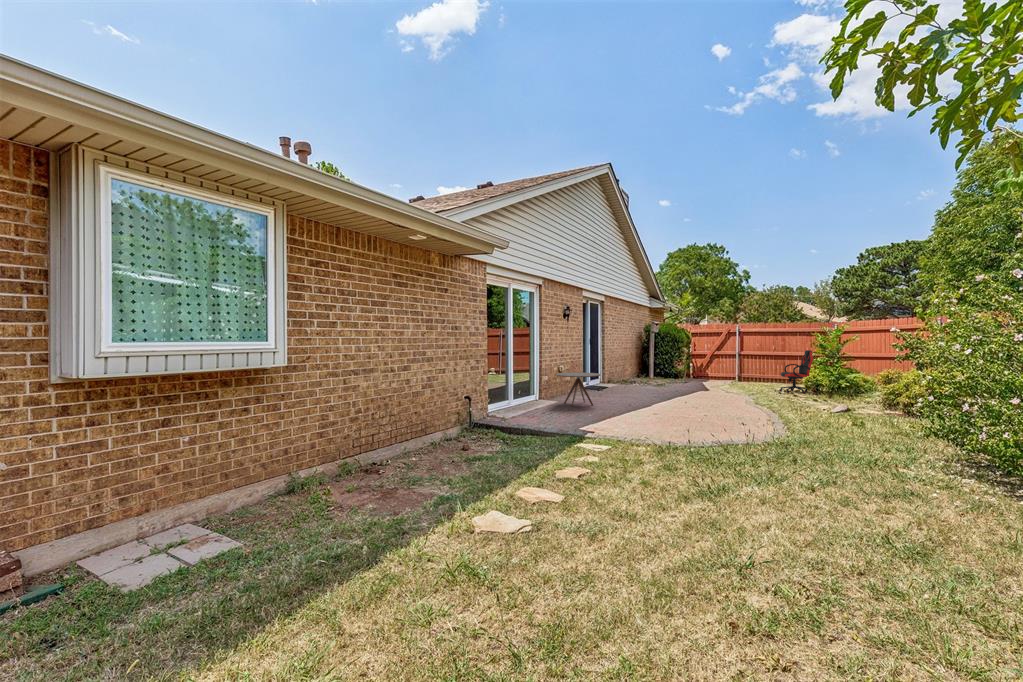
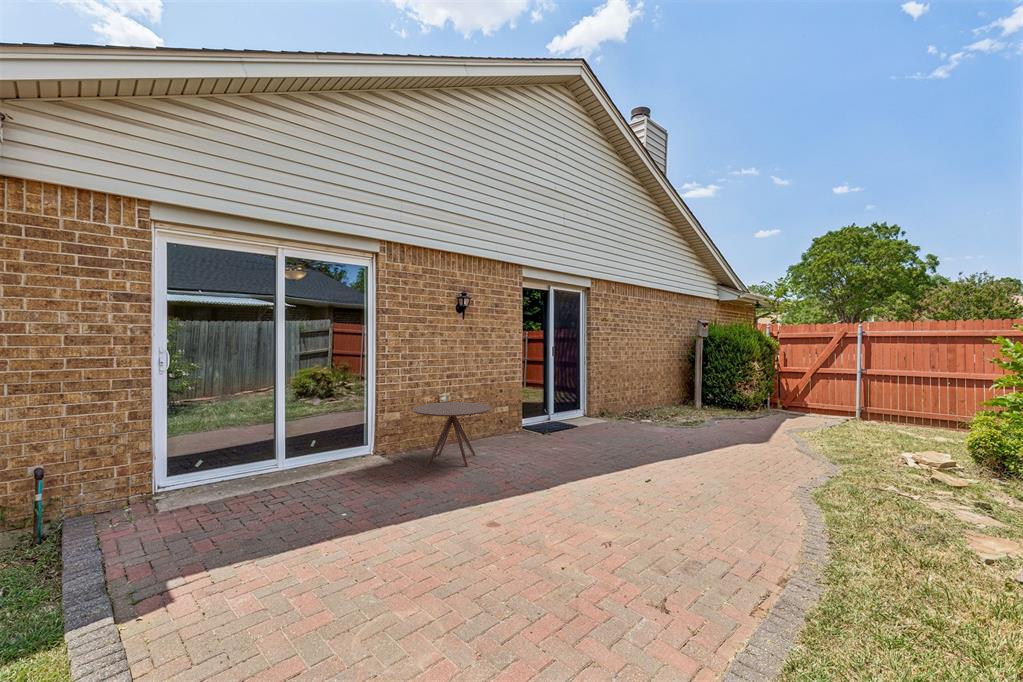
chair: present [779,350,813,394] -> none [916,377,1004,473]

